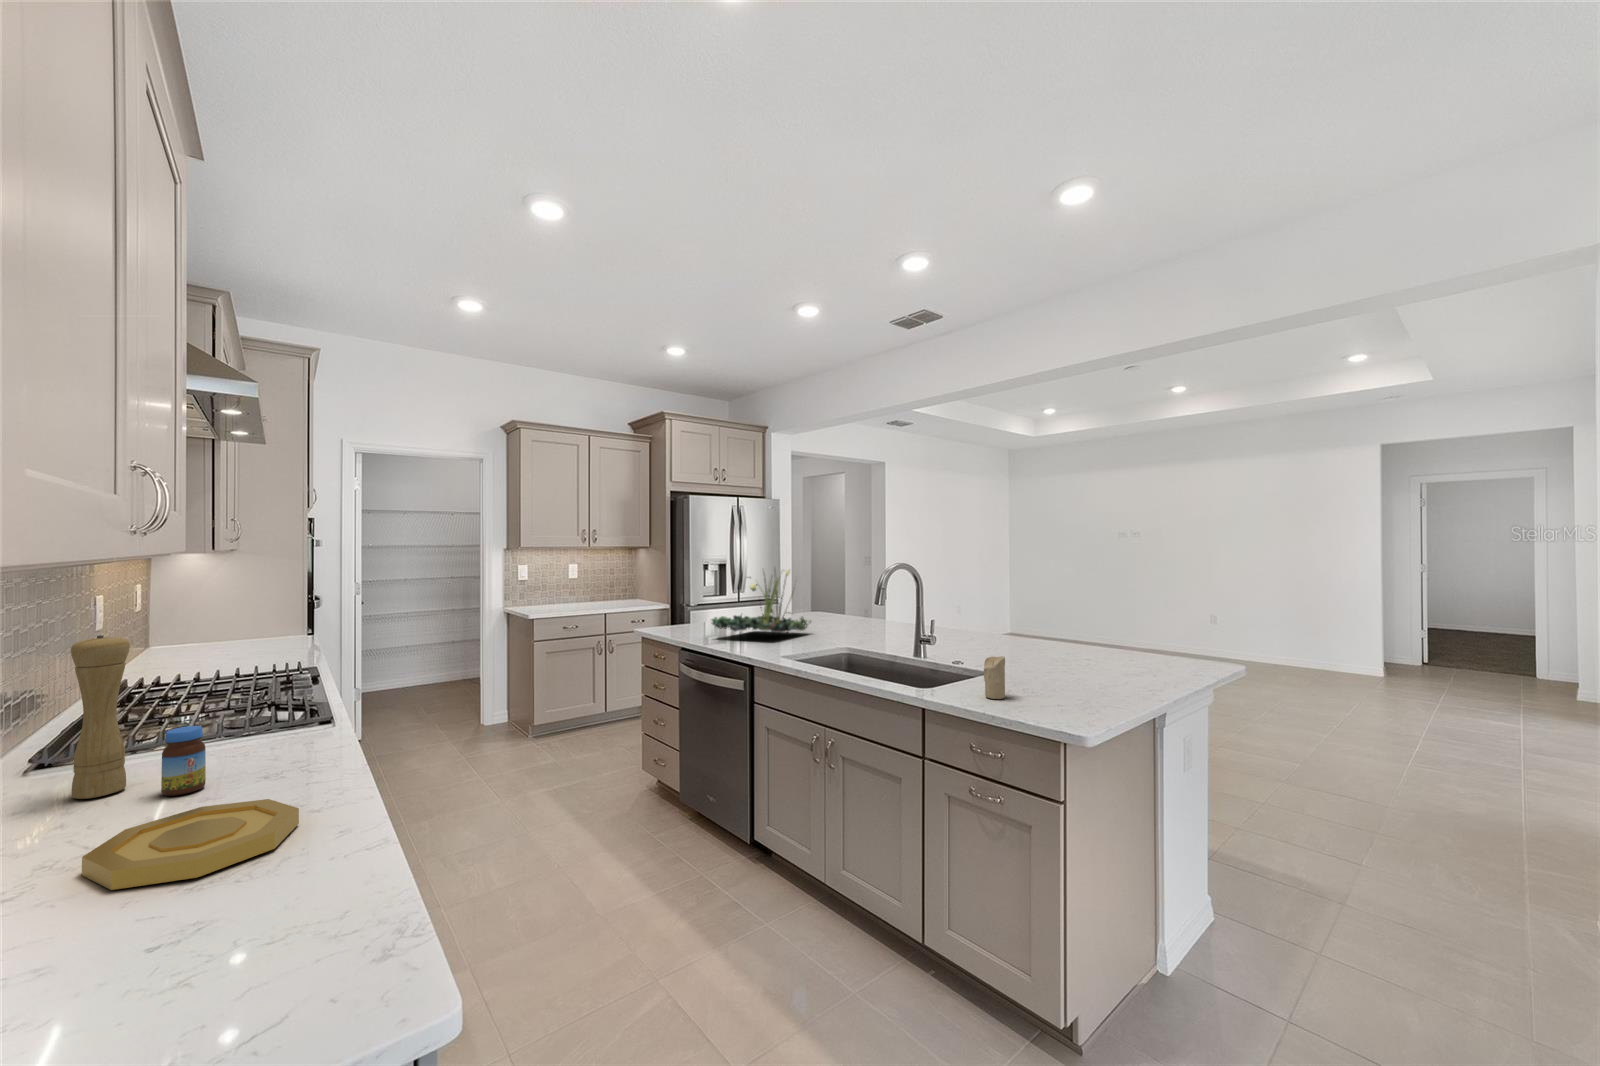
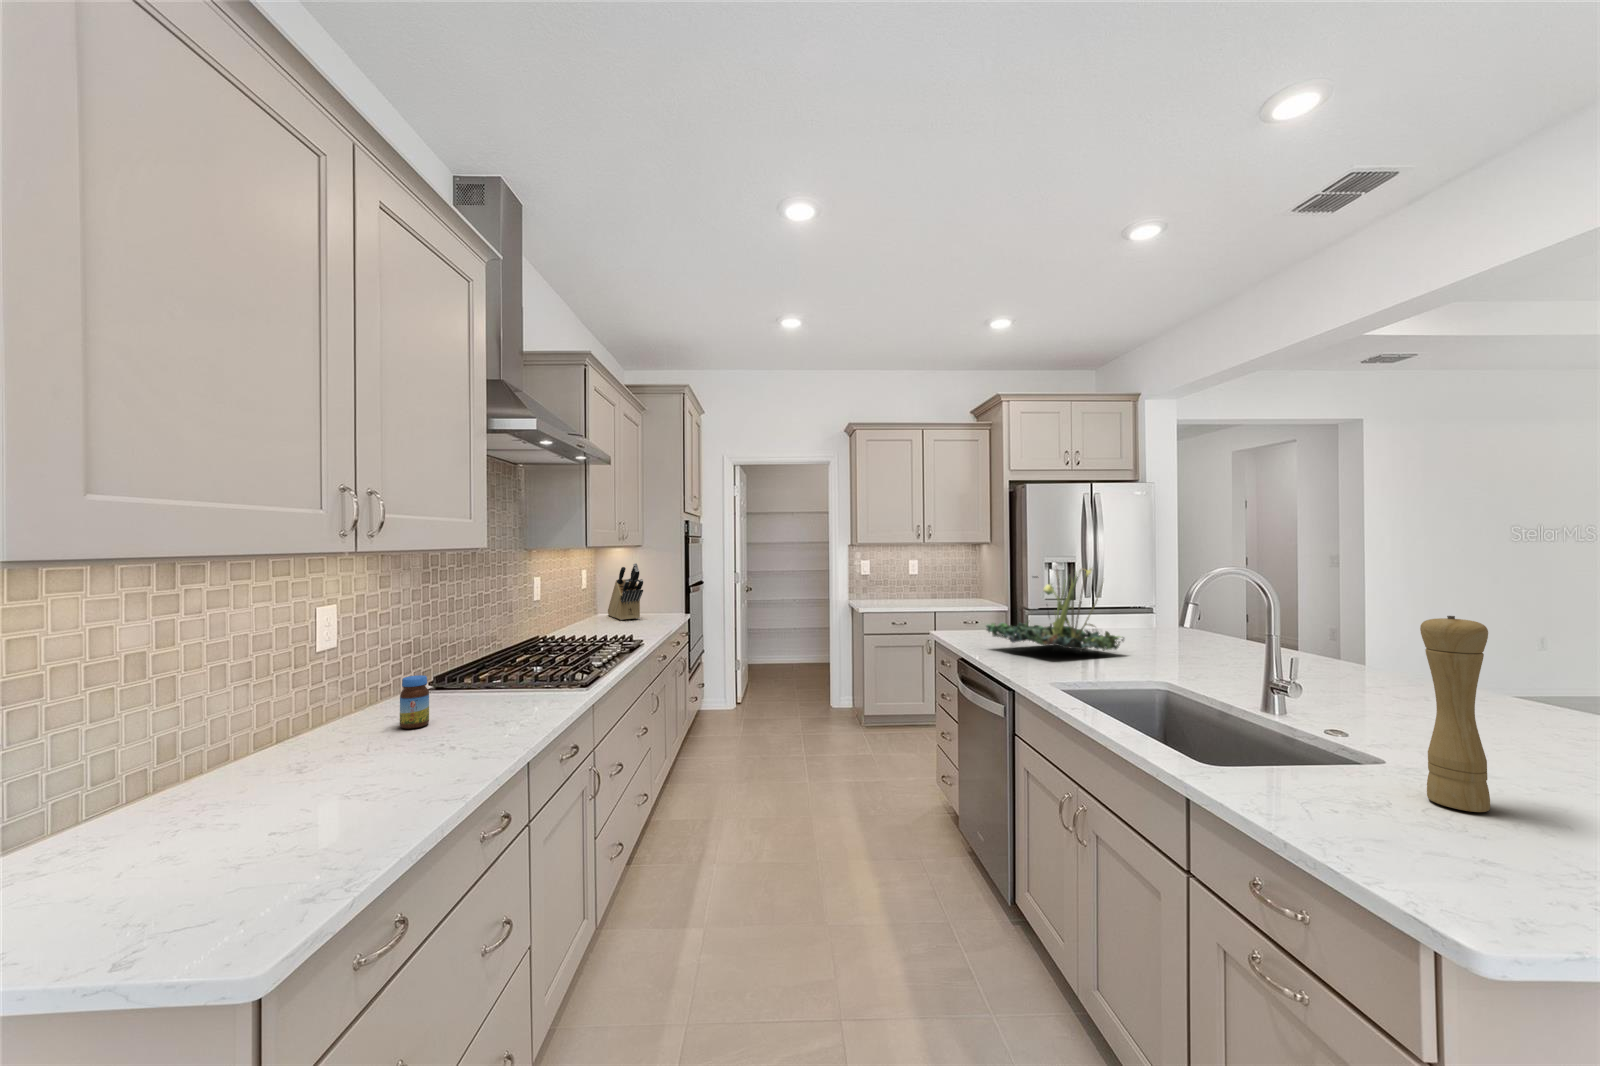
knife block: none [206,576,284,650] -> present [608,563,643,620]
pepper mill: present [71,635,130,799] -> present [1420,616,1490,812]
candle: present [984,656,1005,699] -> none [1322,737,1376,823]
bowl: present [82,799,299,890] -> none [256,742,413,803]

